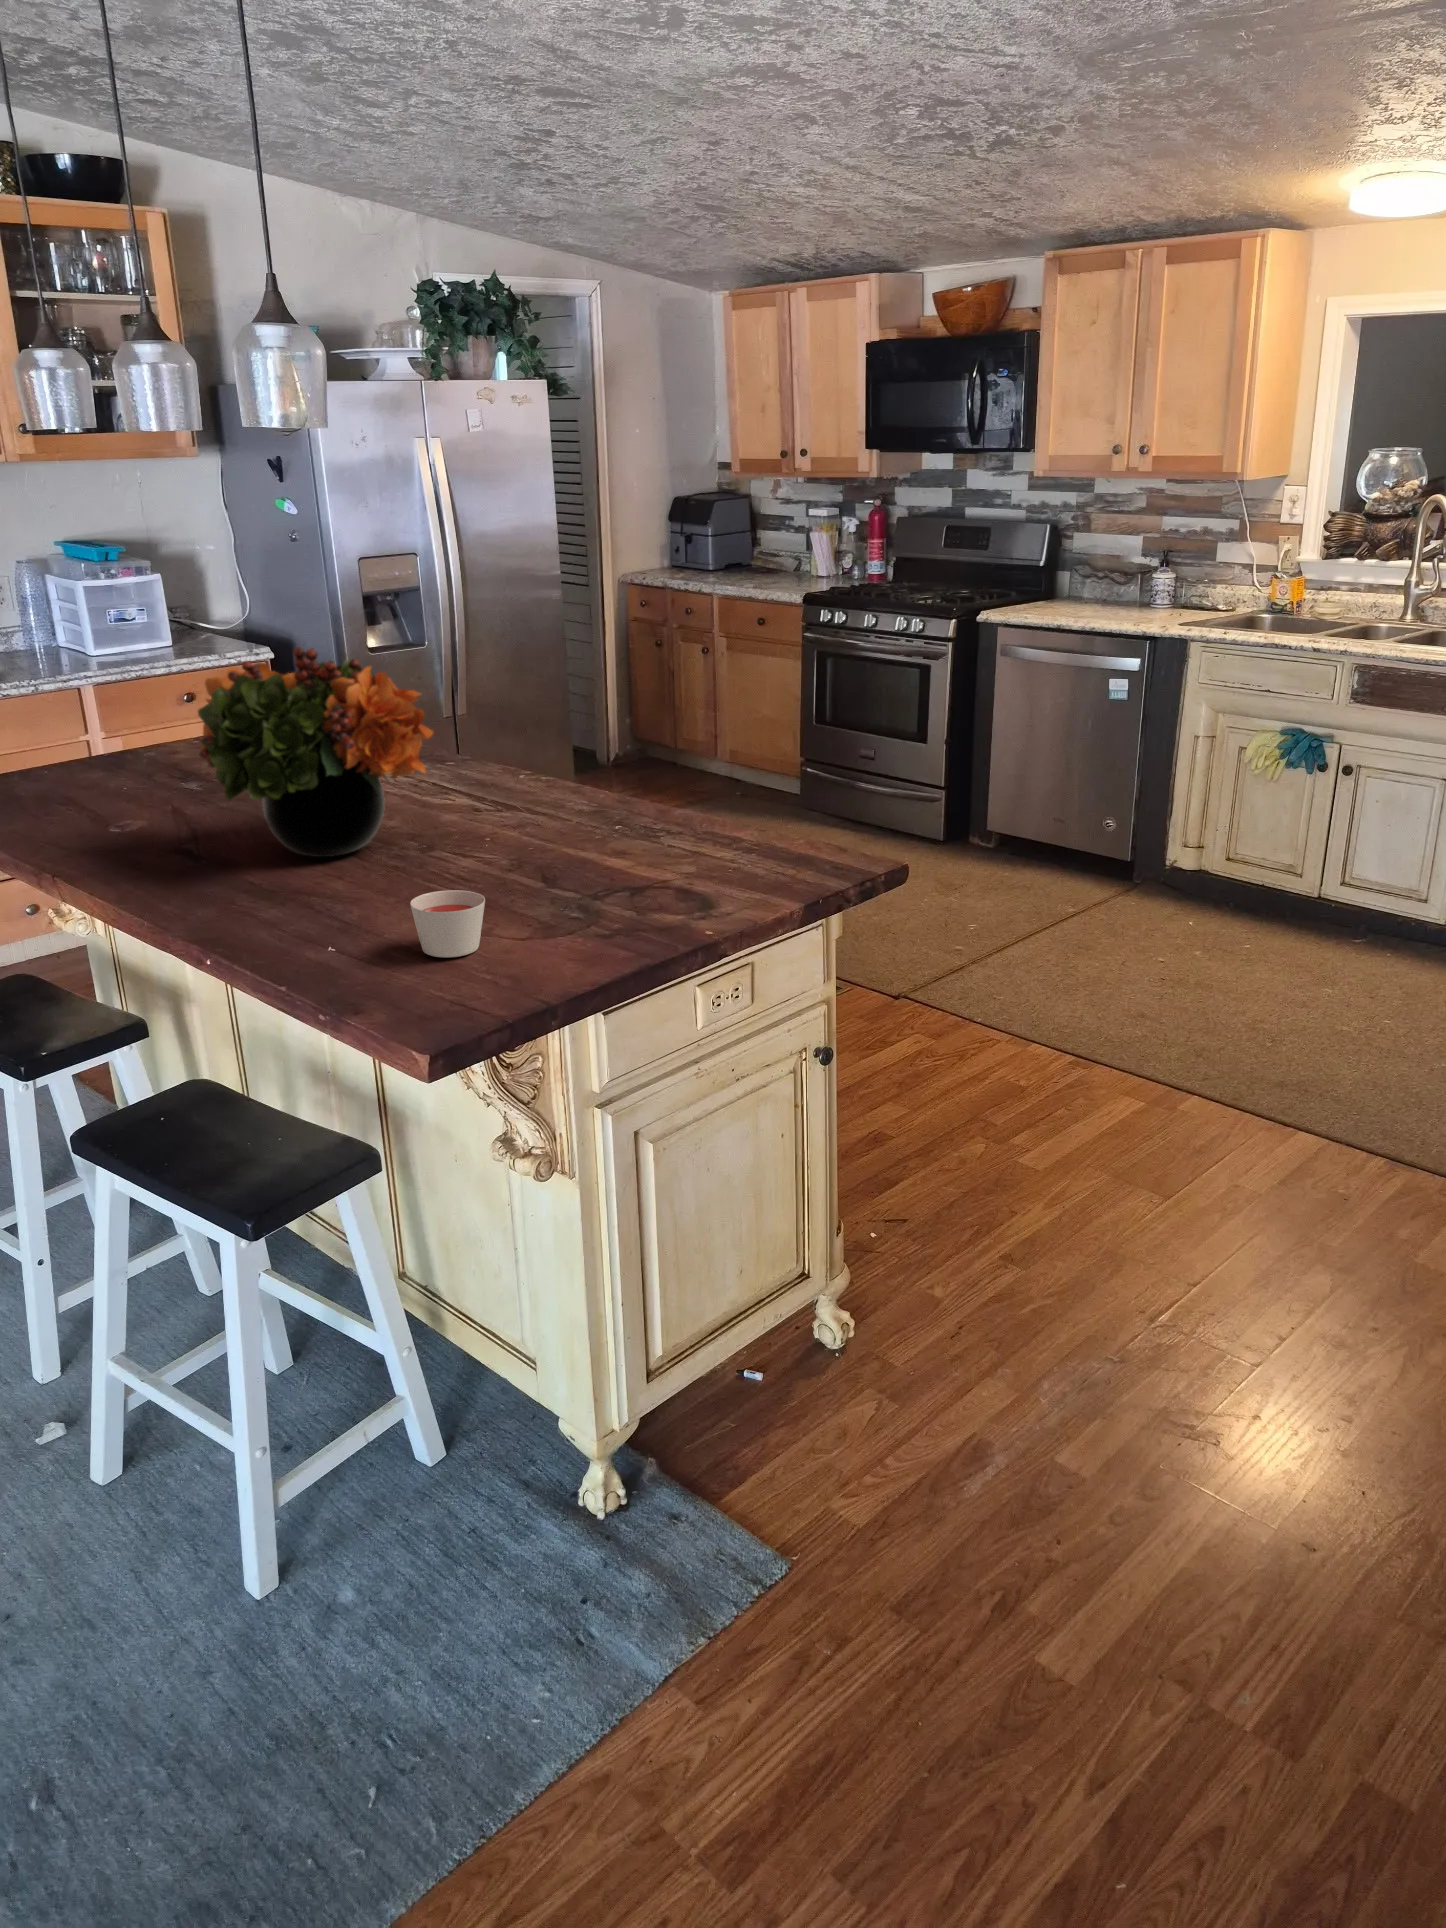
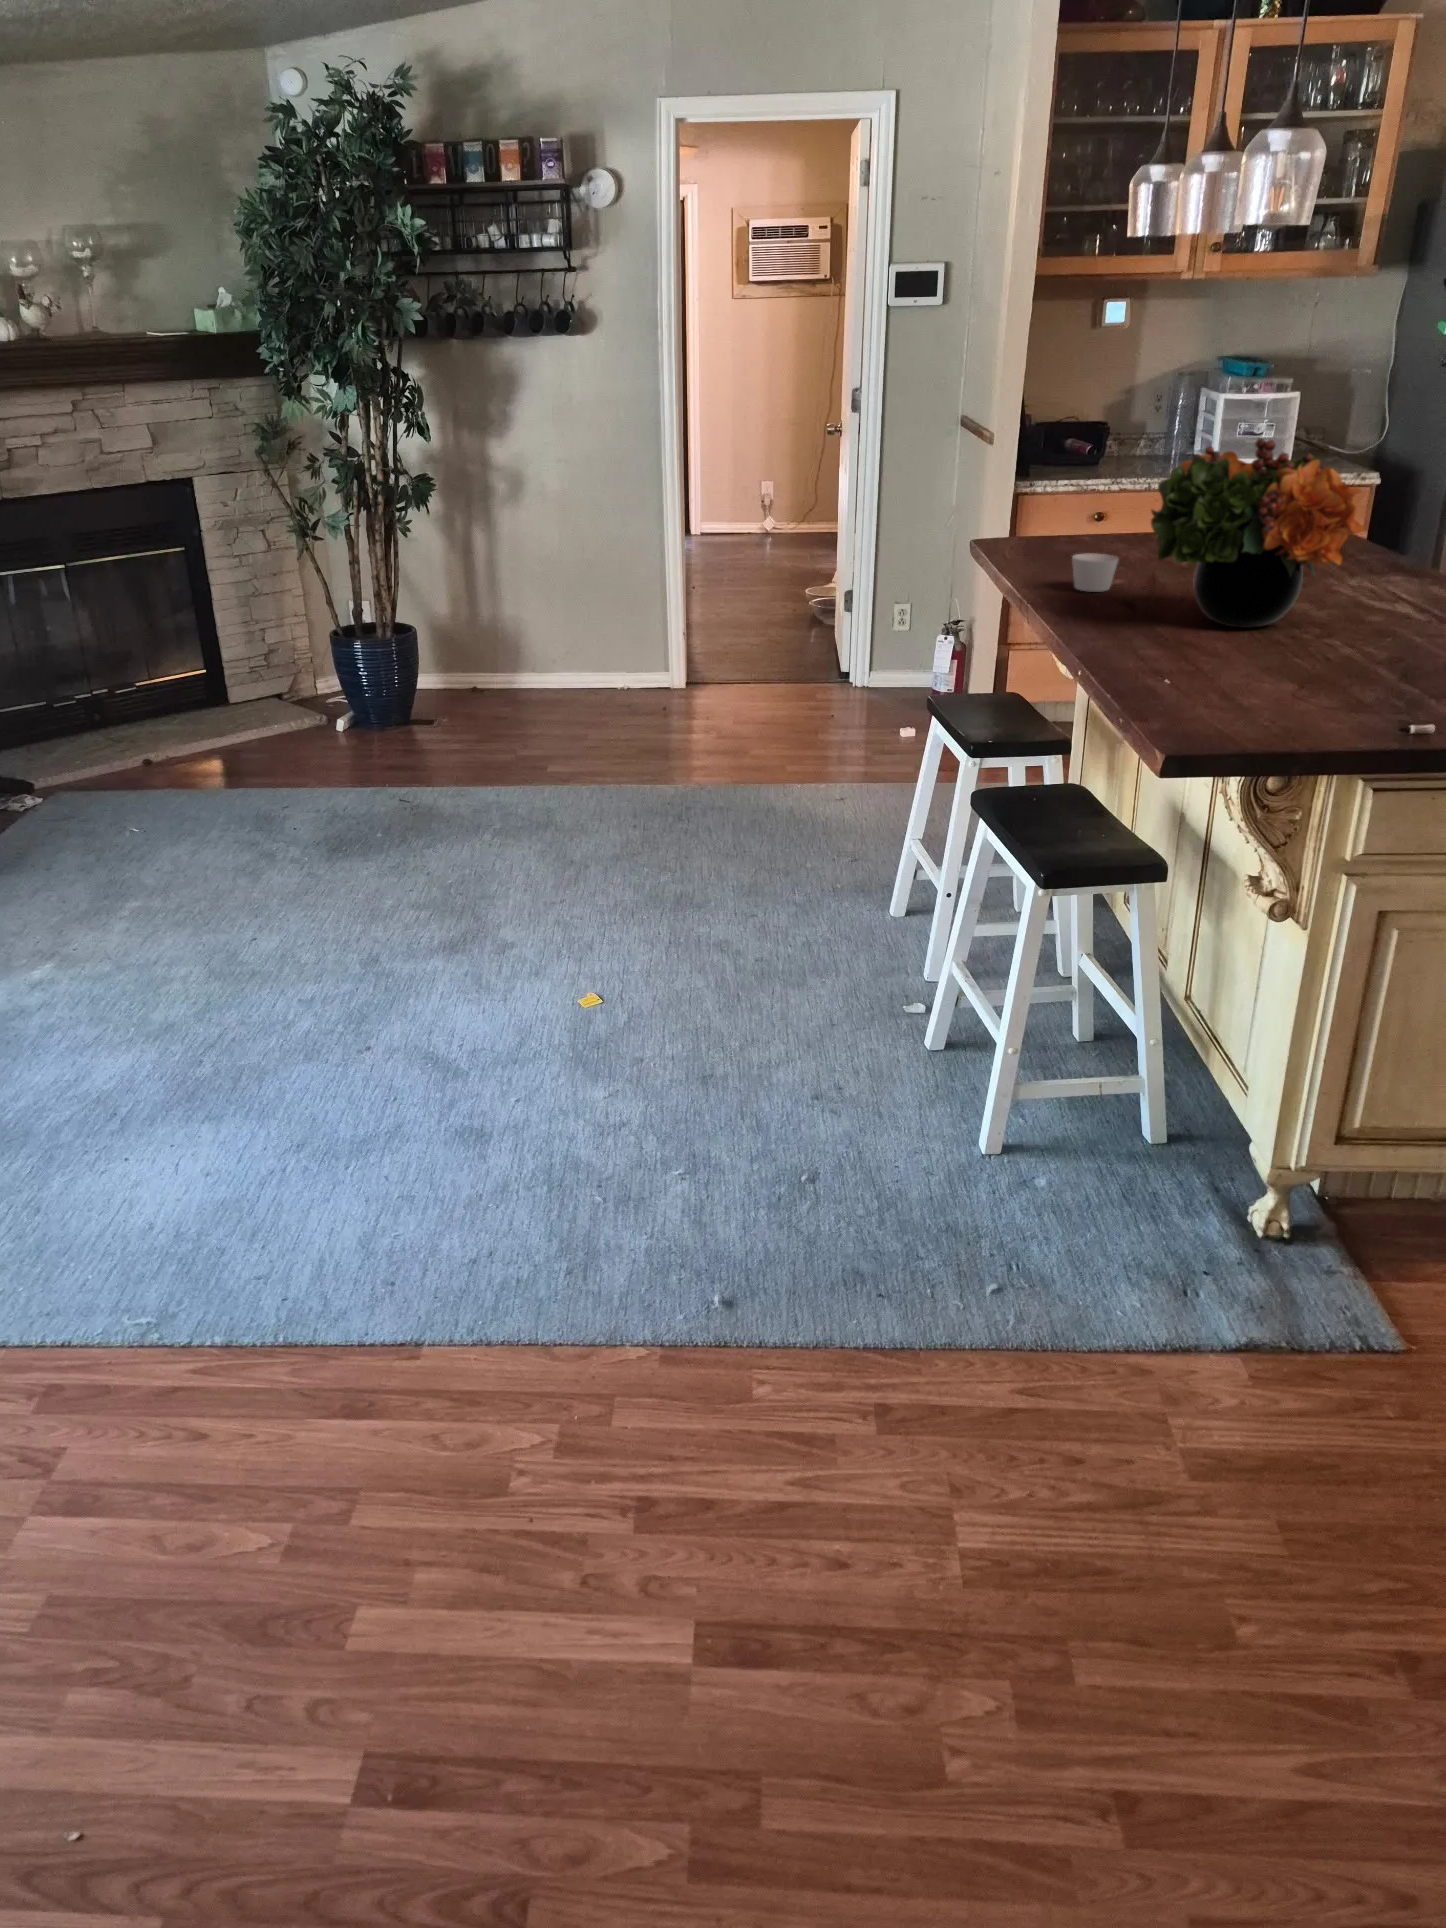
candle: present [410,890,485,958] -> present [1072,553,1118,592]

